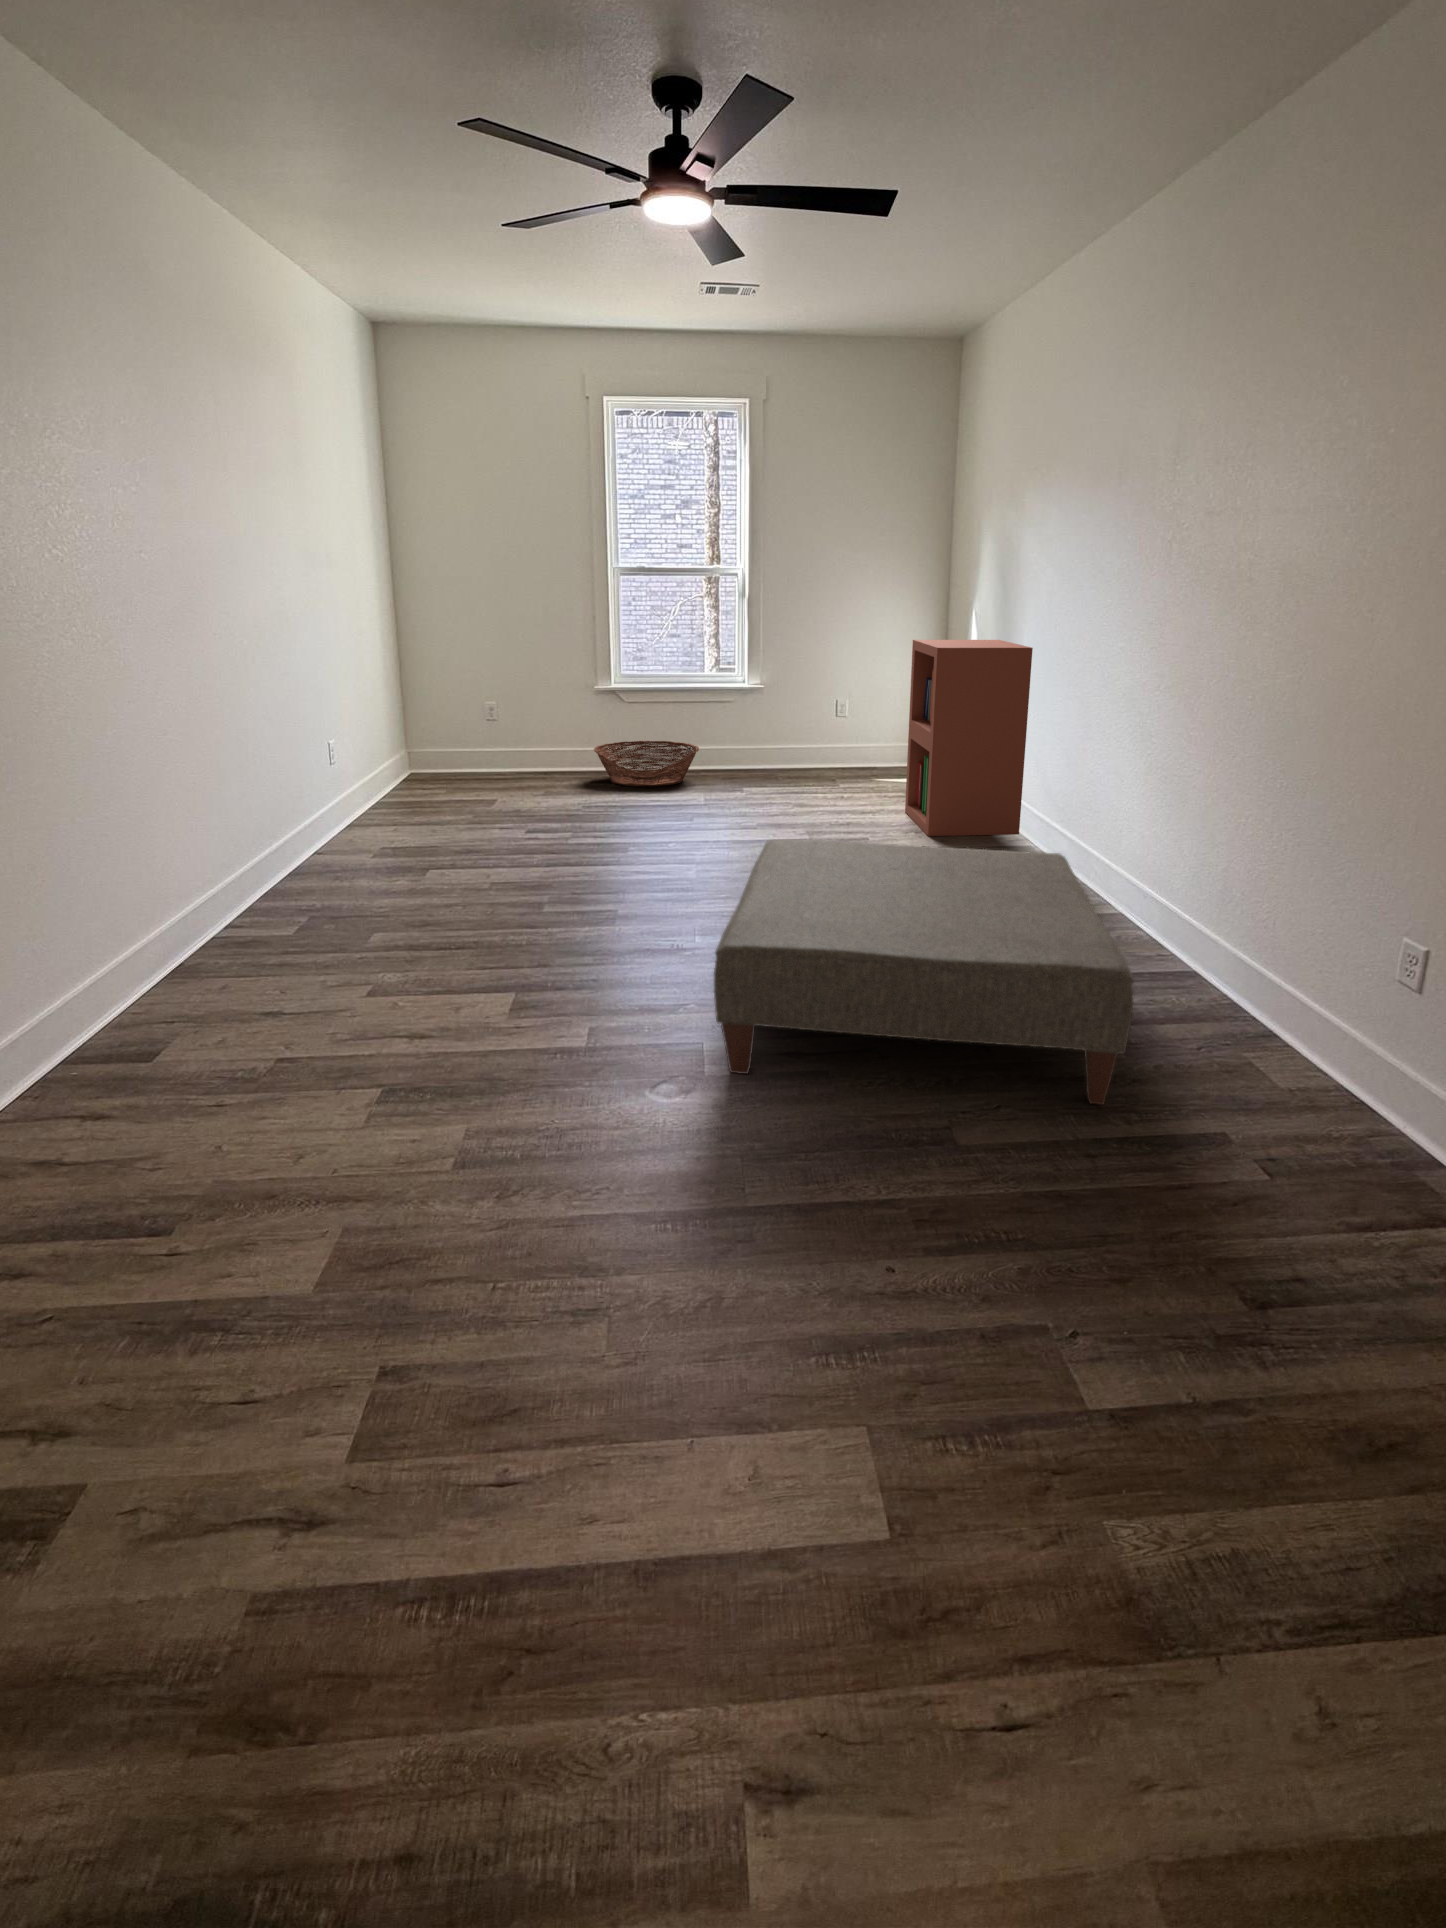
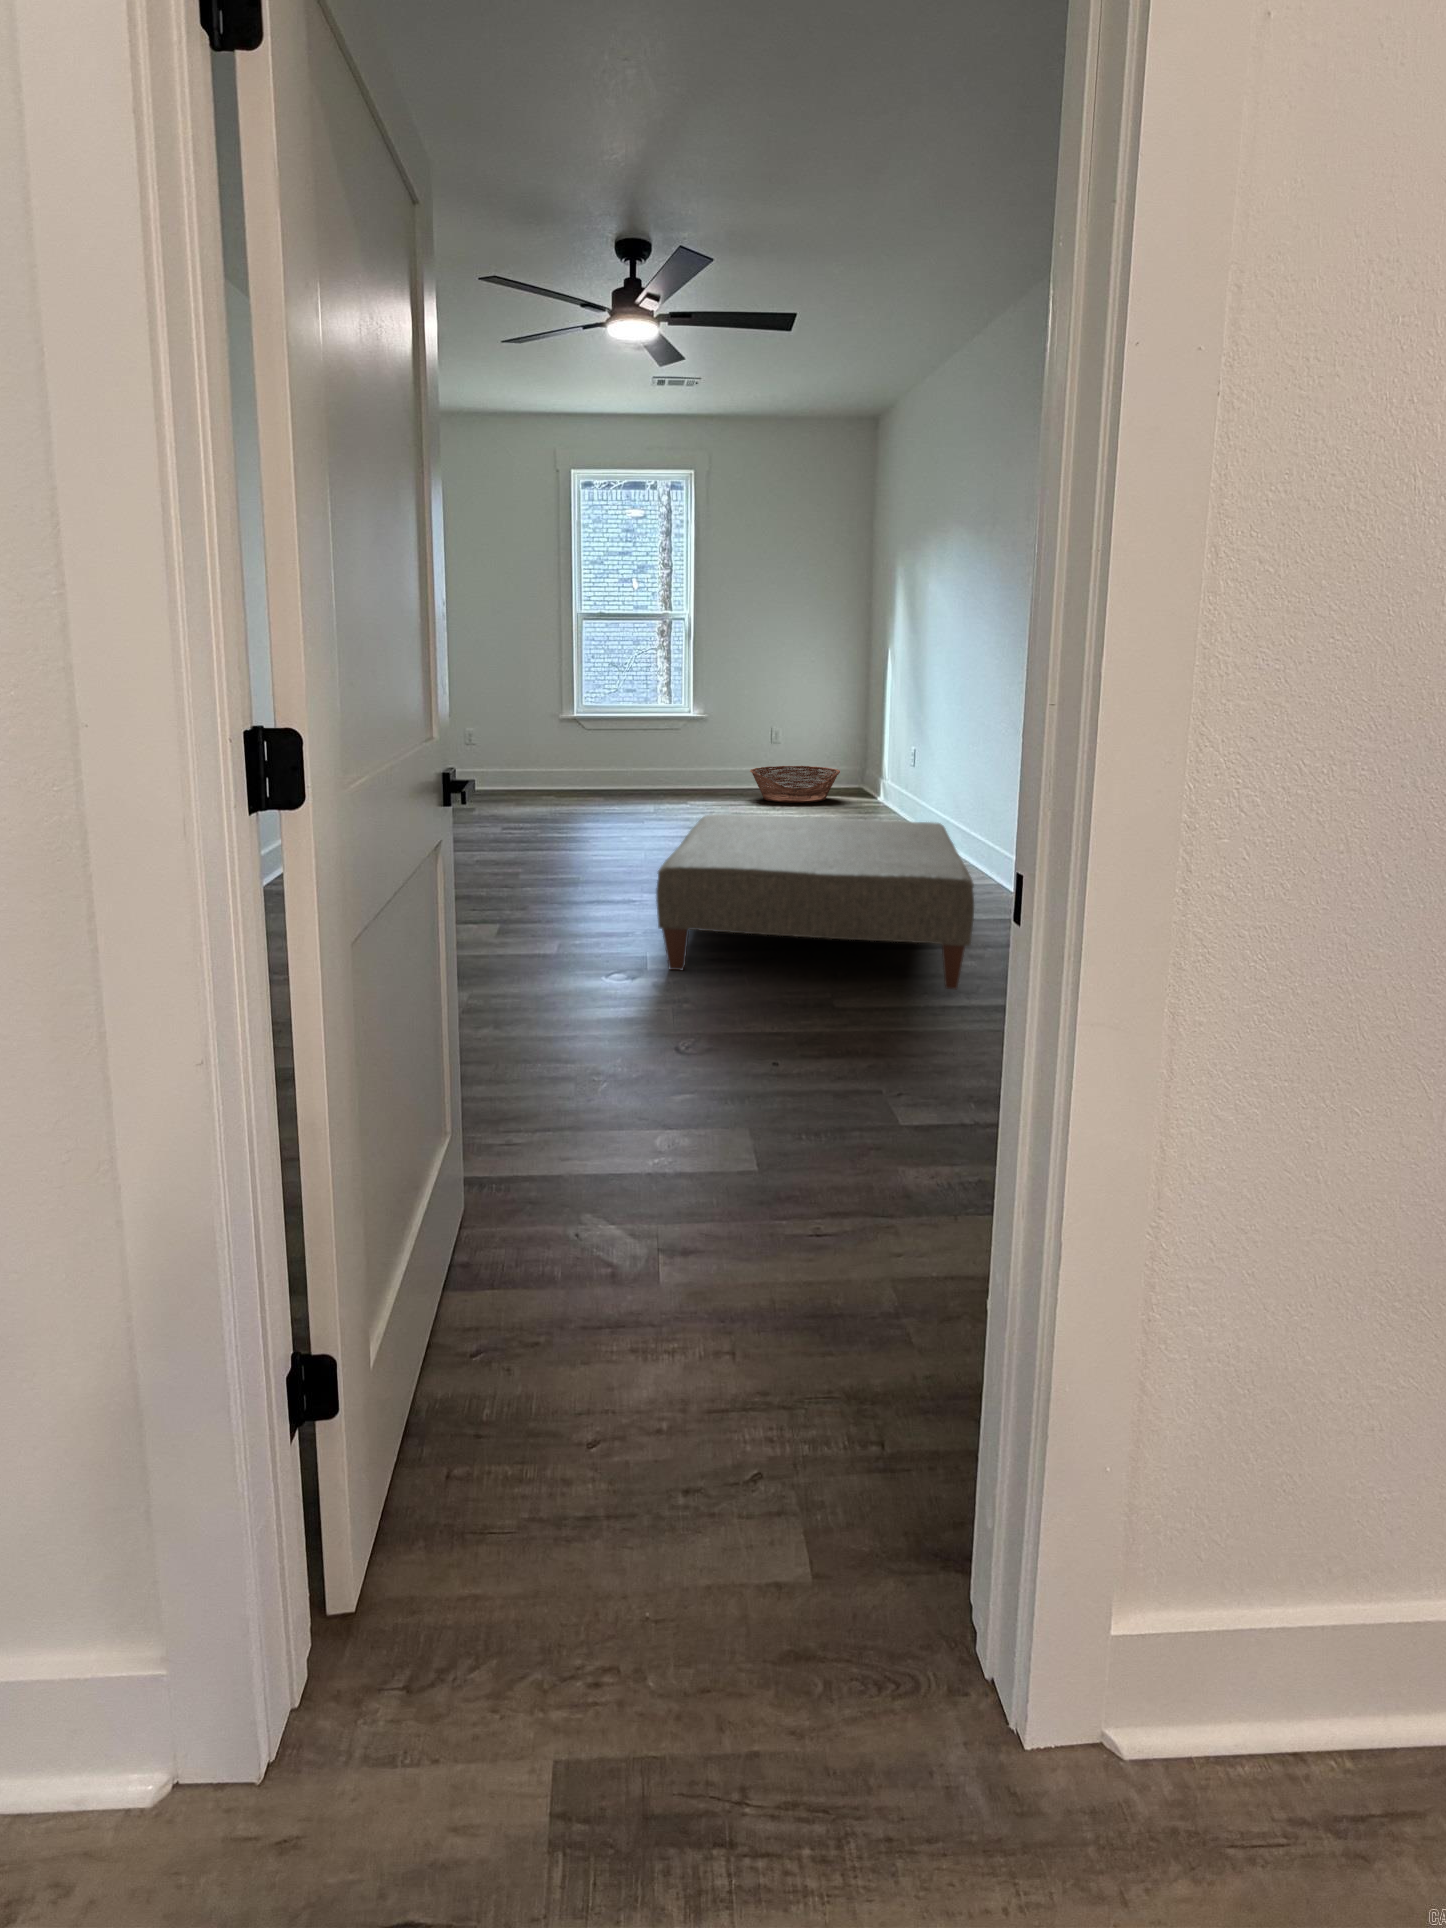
bookshelf: present [905,640,1033,836] -> none [829,672,932,836]
basket: present [594,741,699,786] -> present [750,766,840,803]

